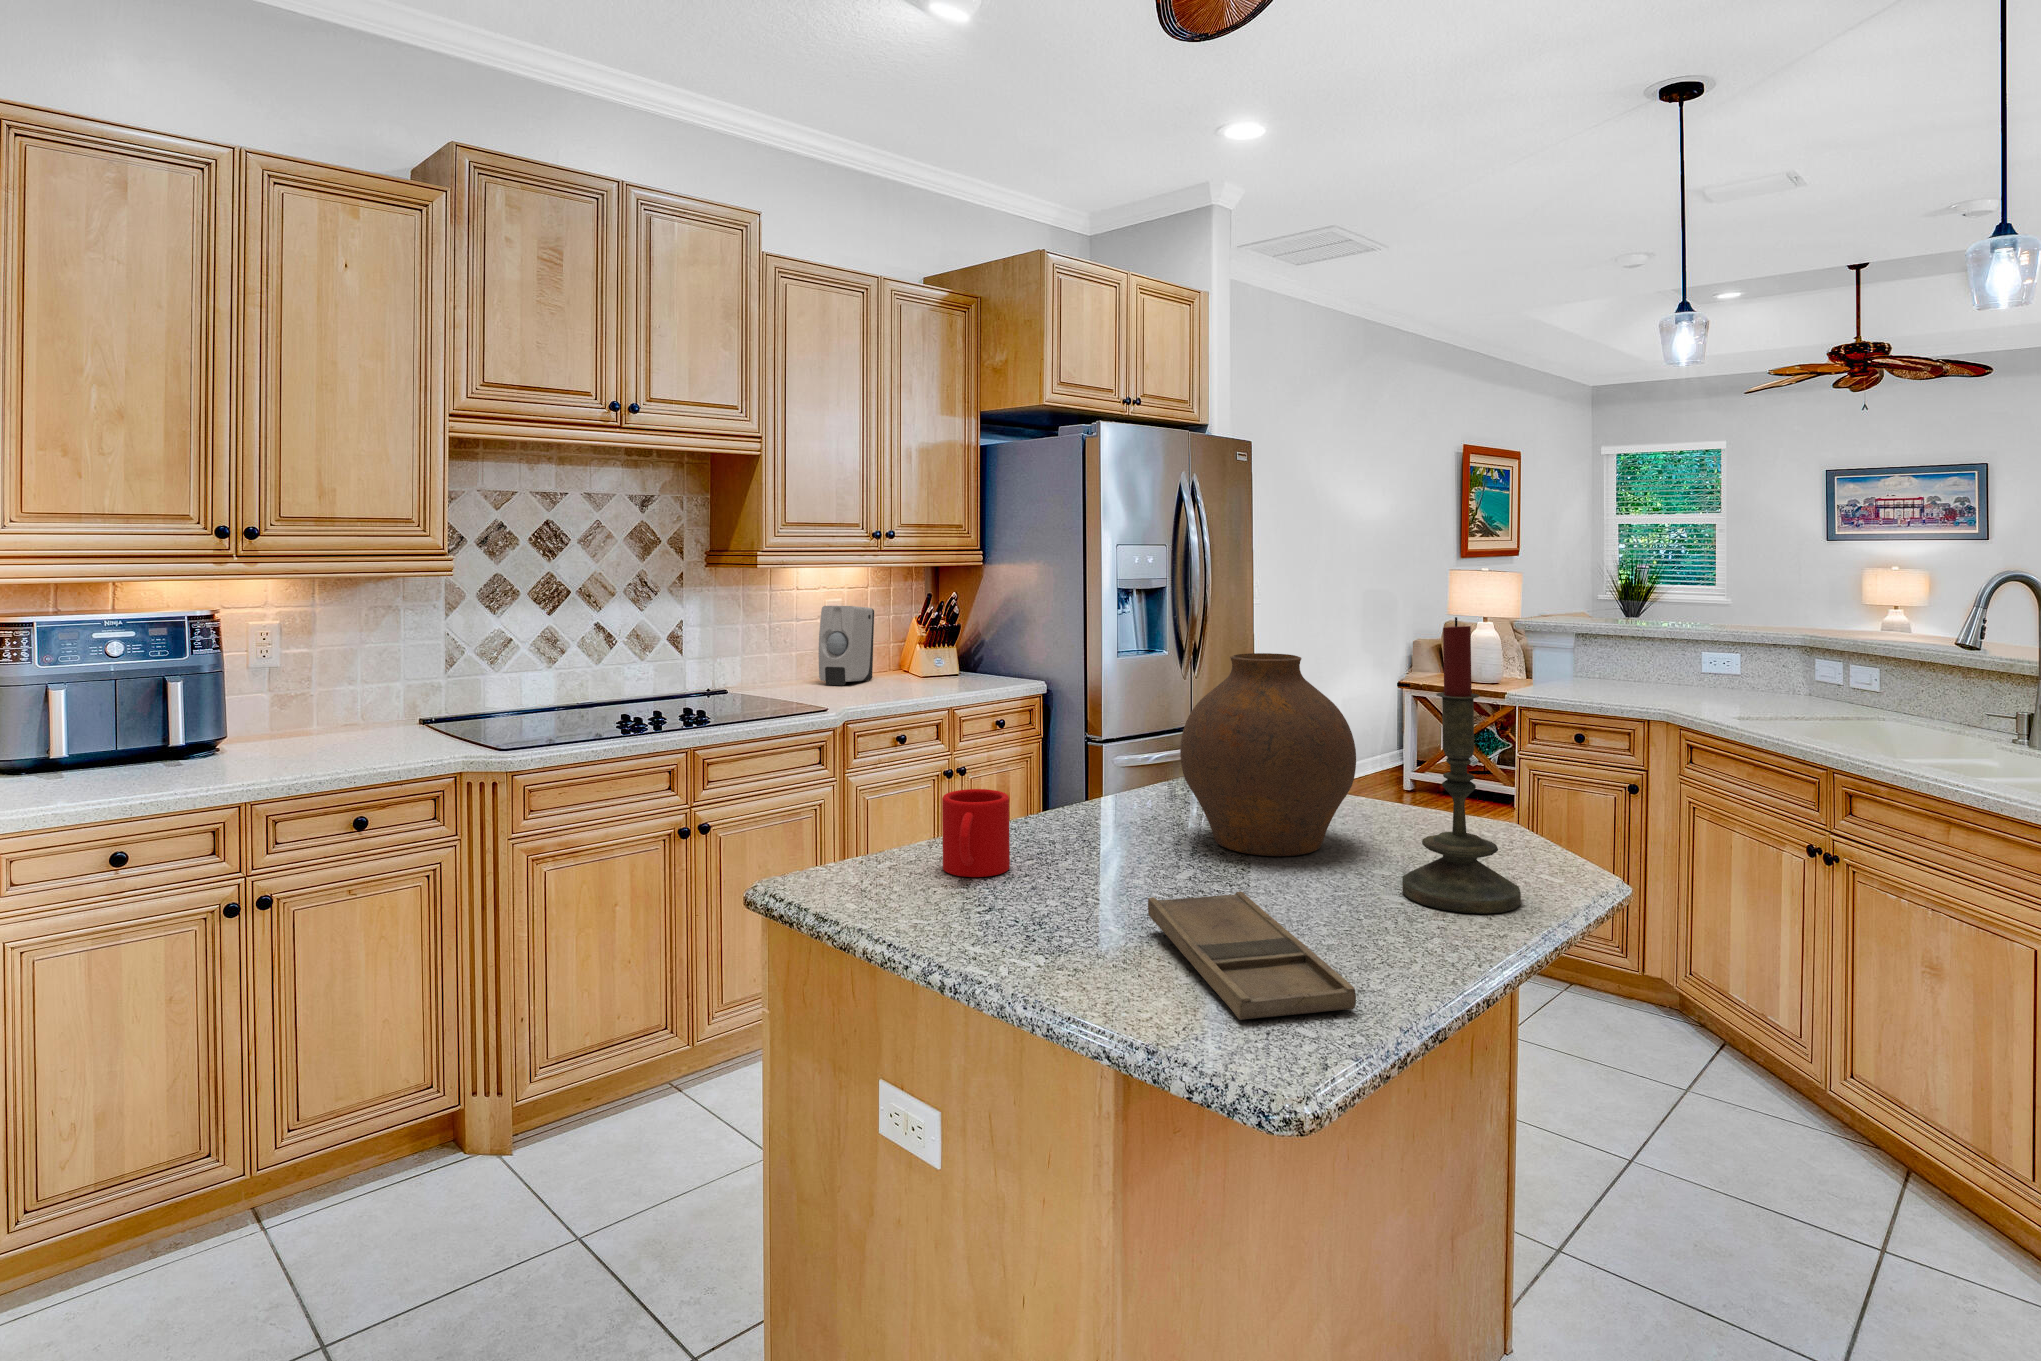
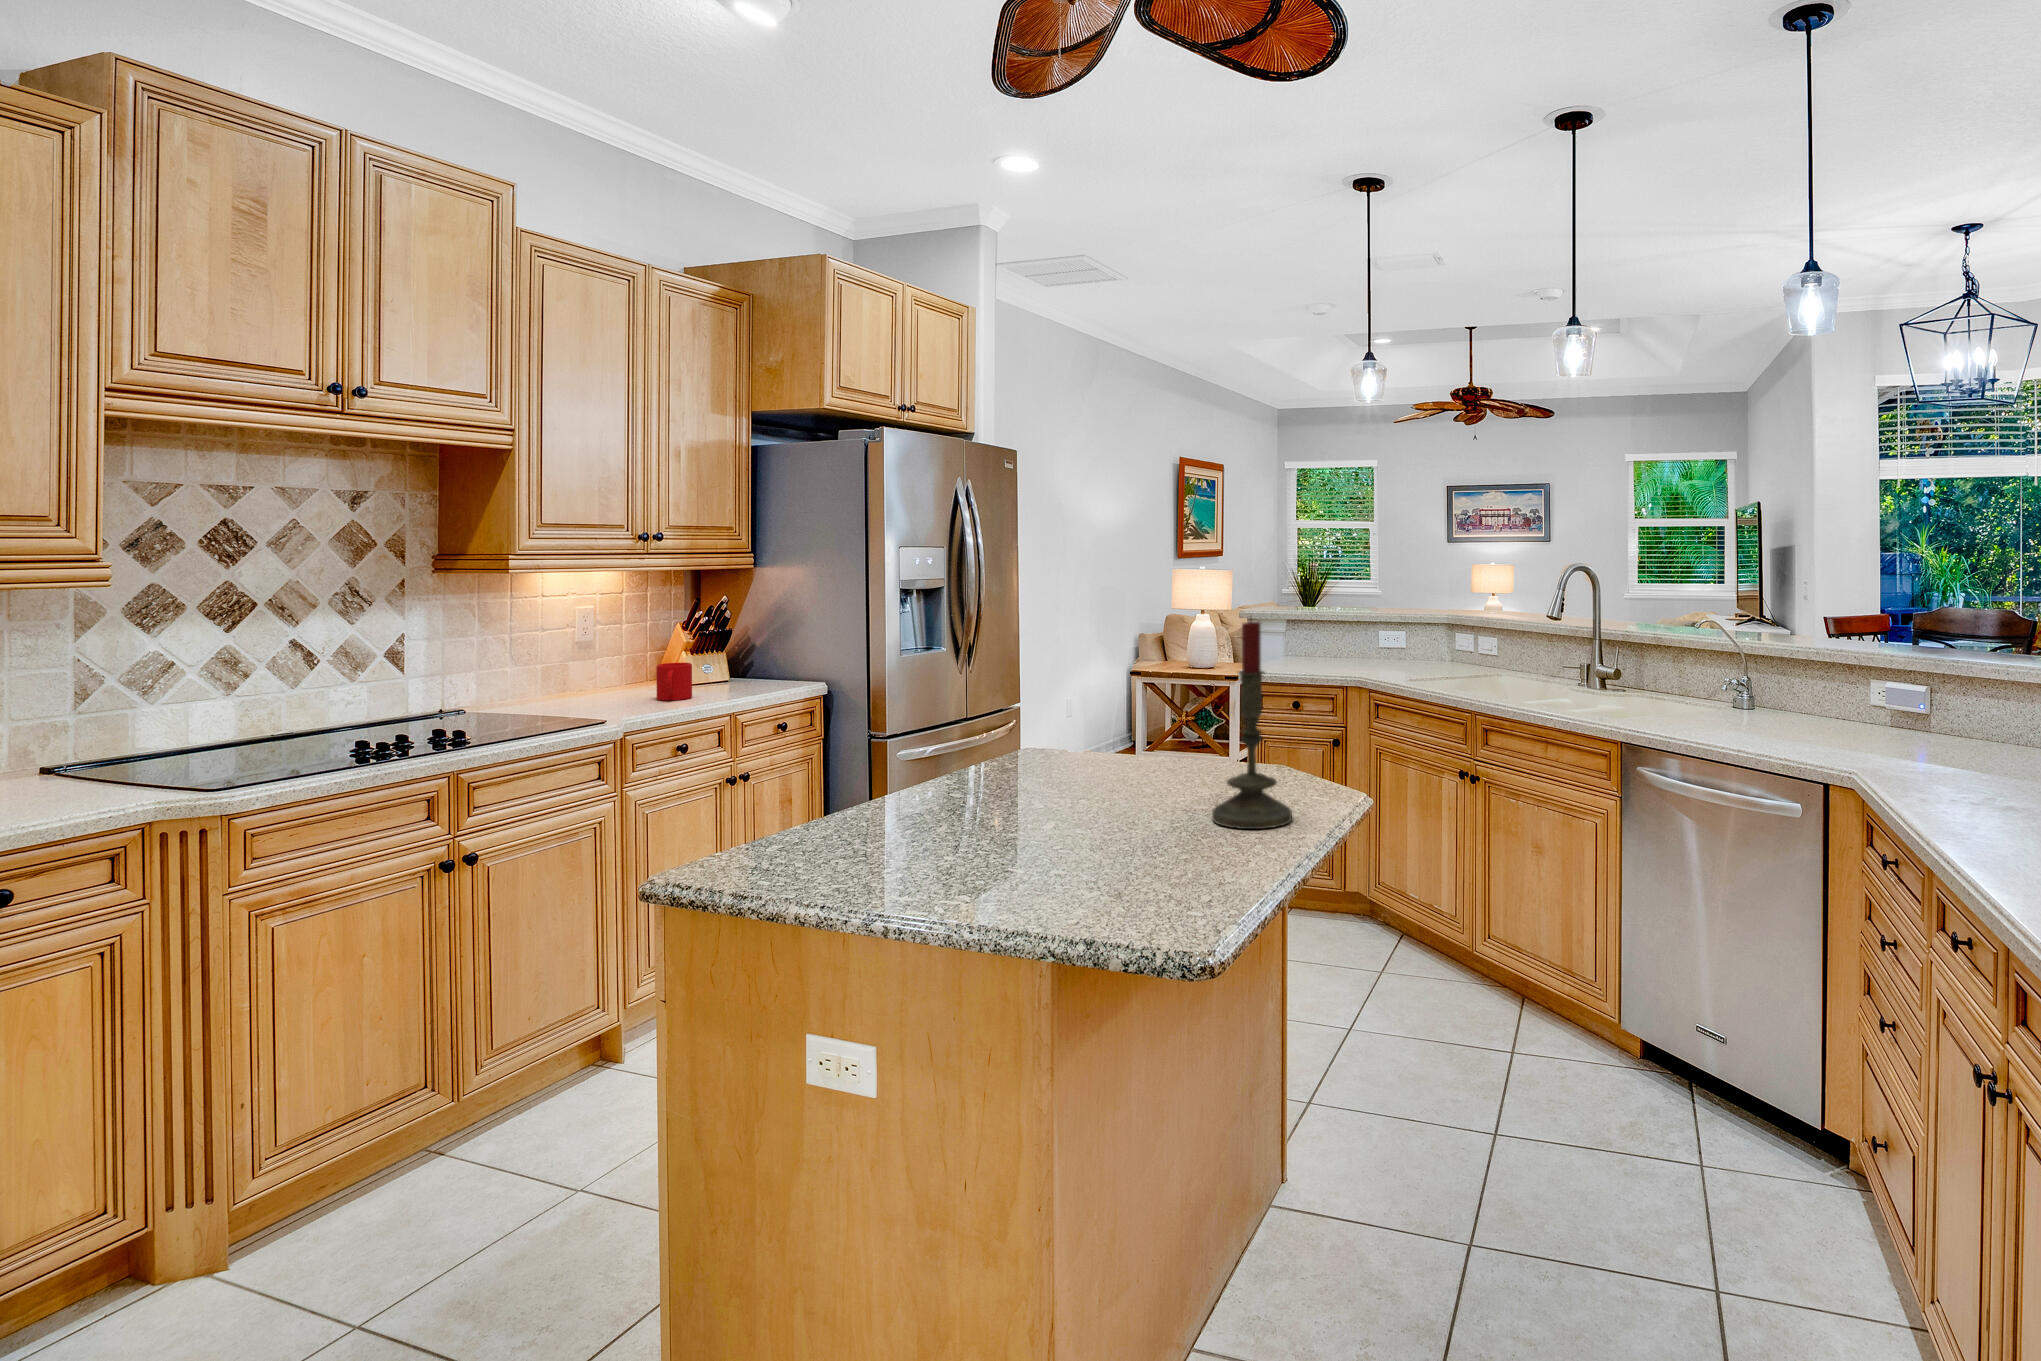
soap dispenser: present [819,606,874,685] -> none [574,613,637,698]
vase: present [1180,653,1356,856] -> none [1031,647,1169,809]
mug: present [942,789,1010,877] -> present [656,663,692,700]
tray: present [1148,891,1356,1020] -> none [1044,831,1214,913]

